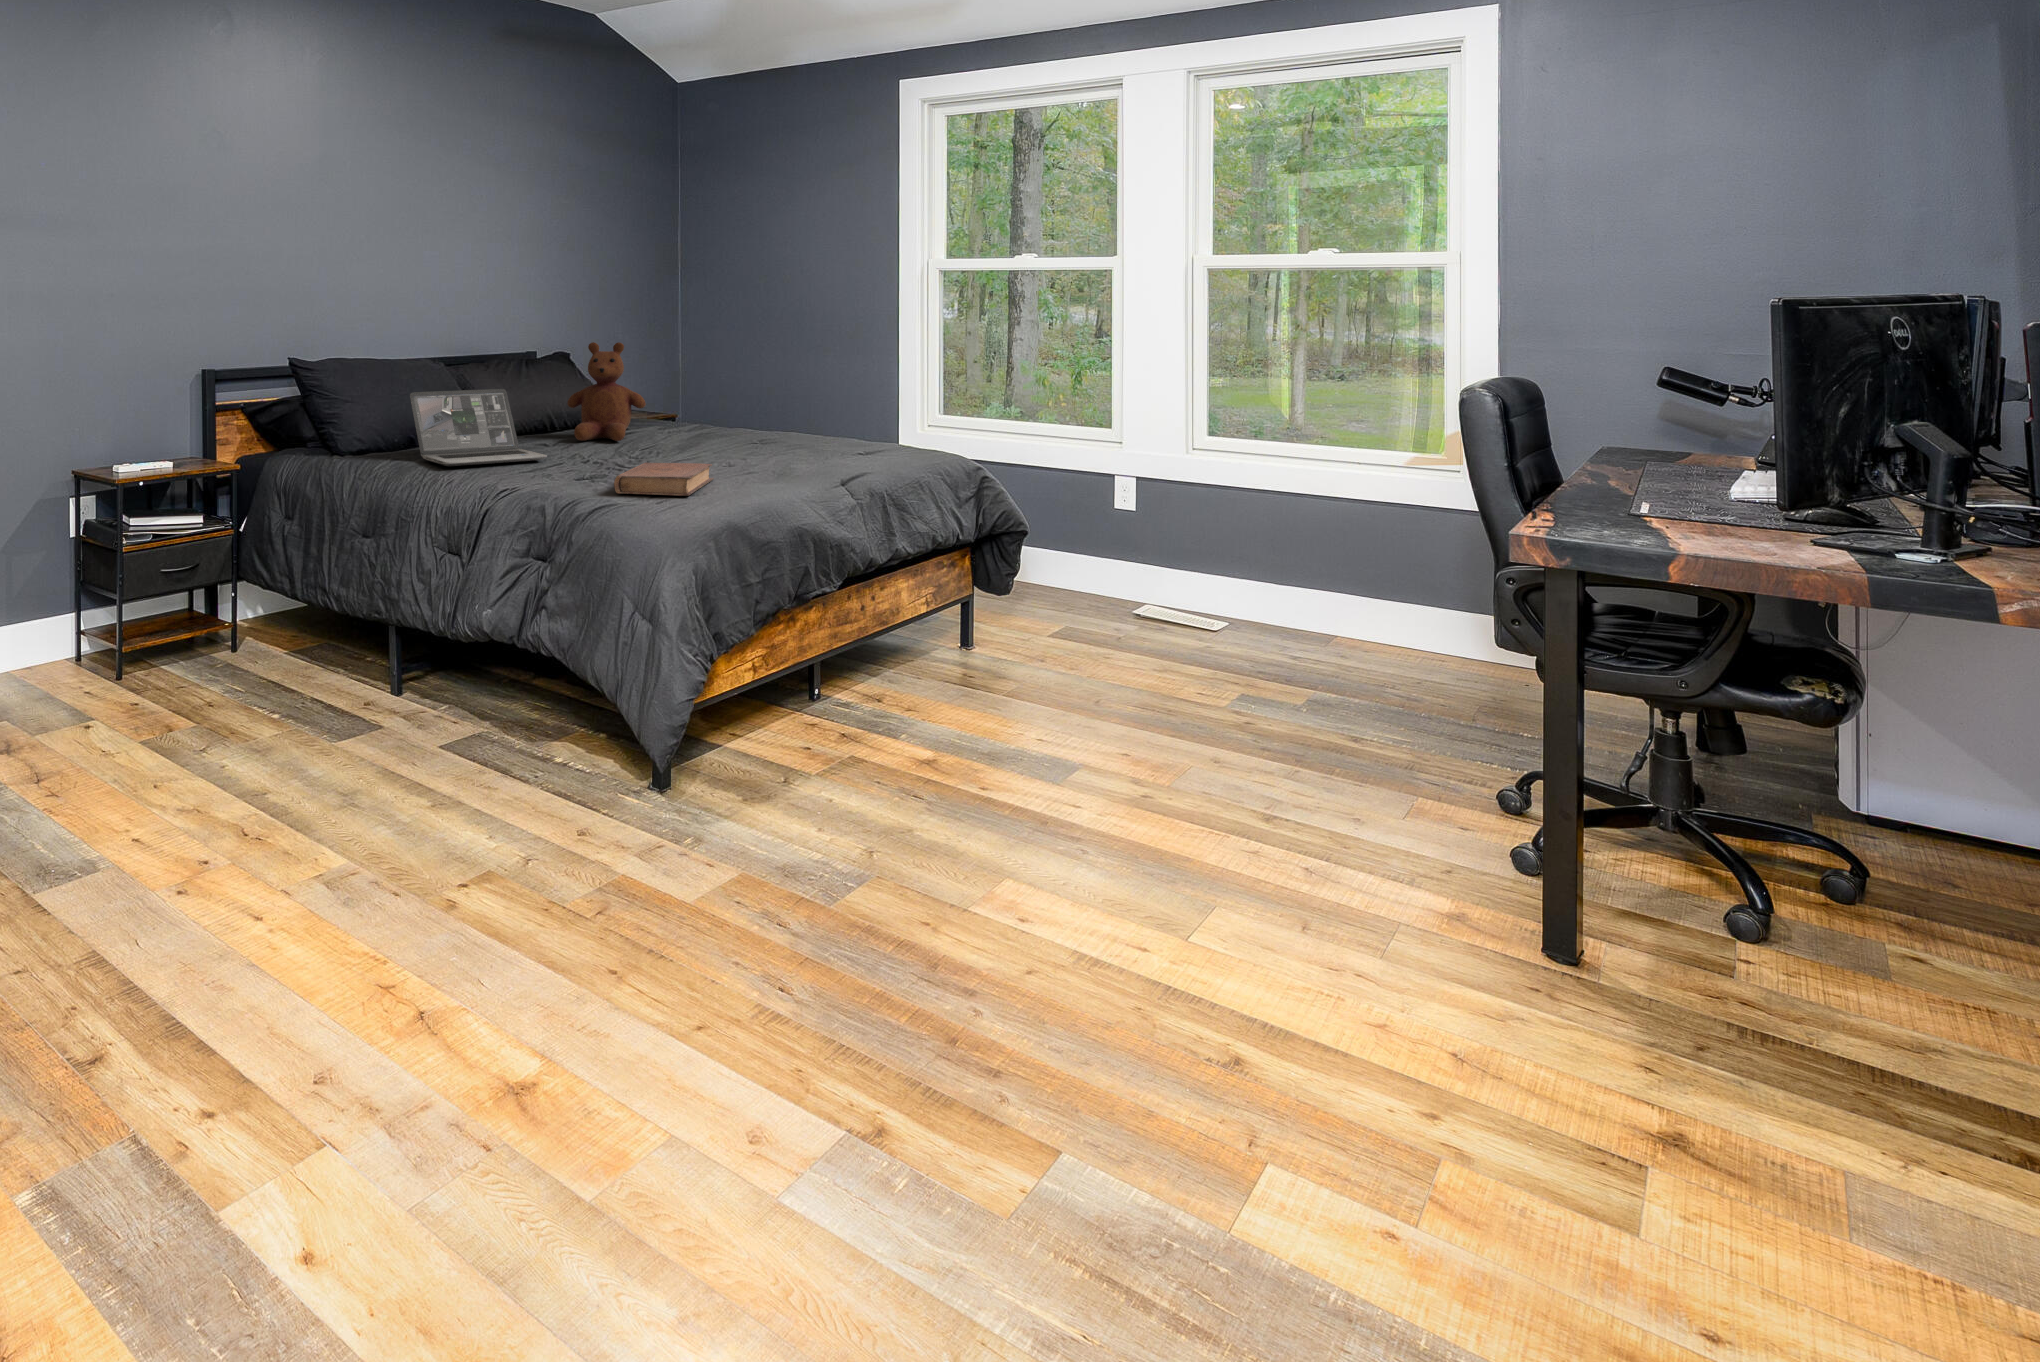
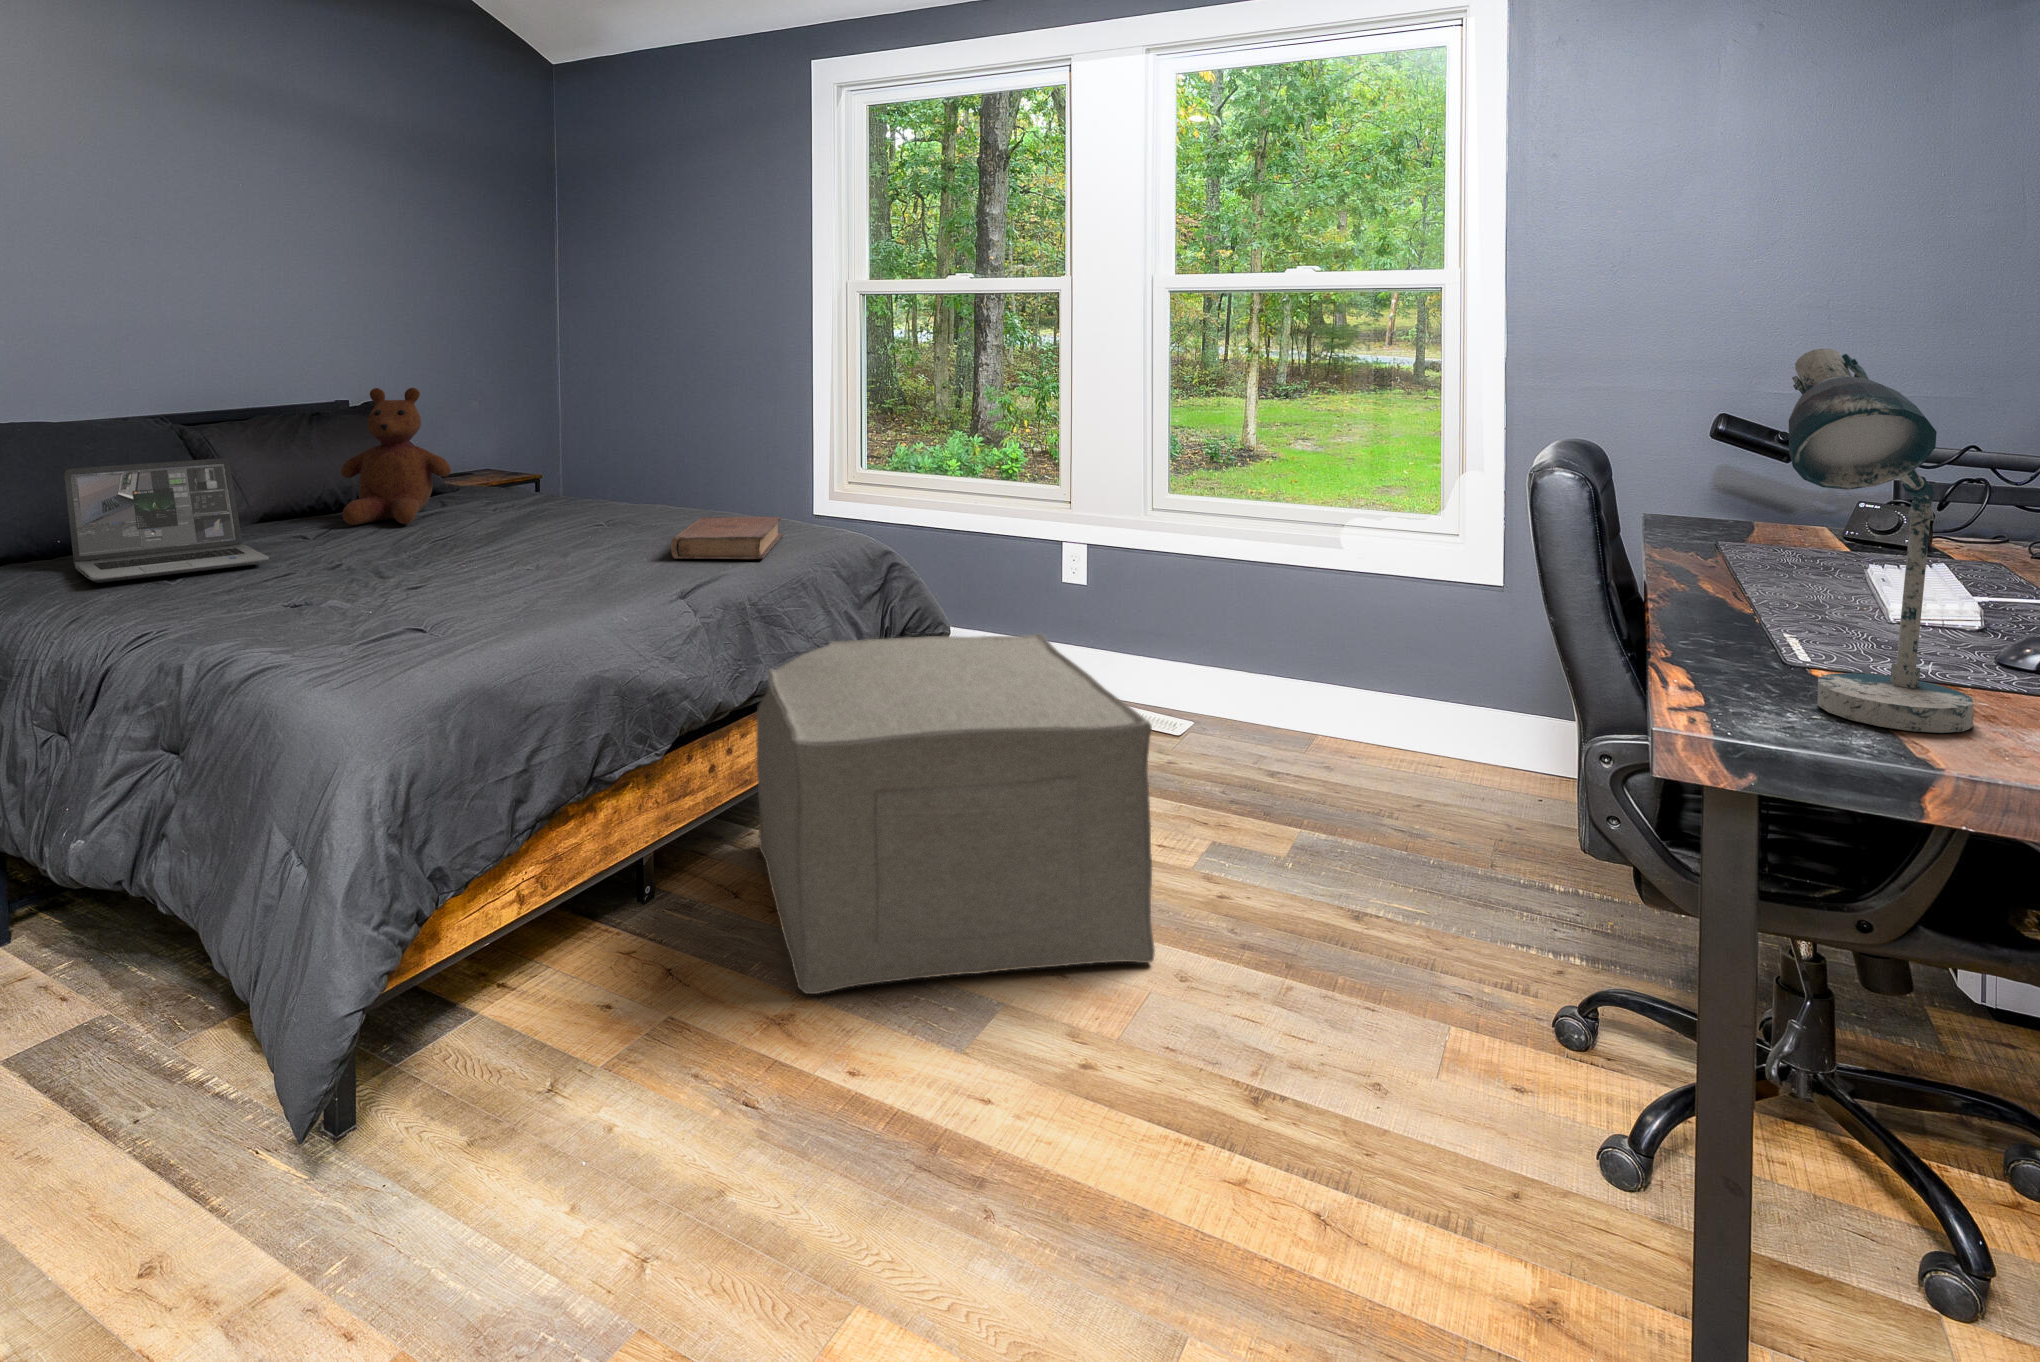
desk lamp: none [1606,306,1737,542] -> present [1789,348,1974,733]
book: present [614,463,714,496] -> present [671,517,784,559]
ottoman: none [888,528,1192,749] -> present [757,634,1155,994]

